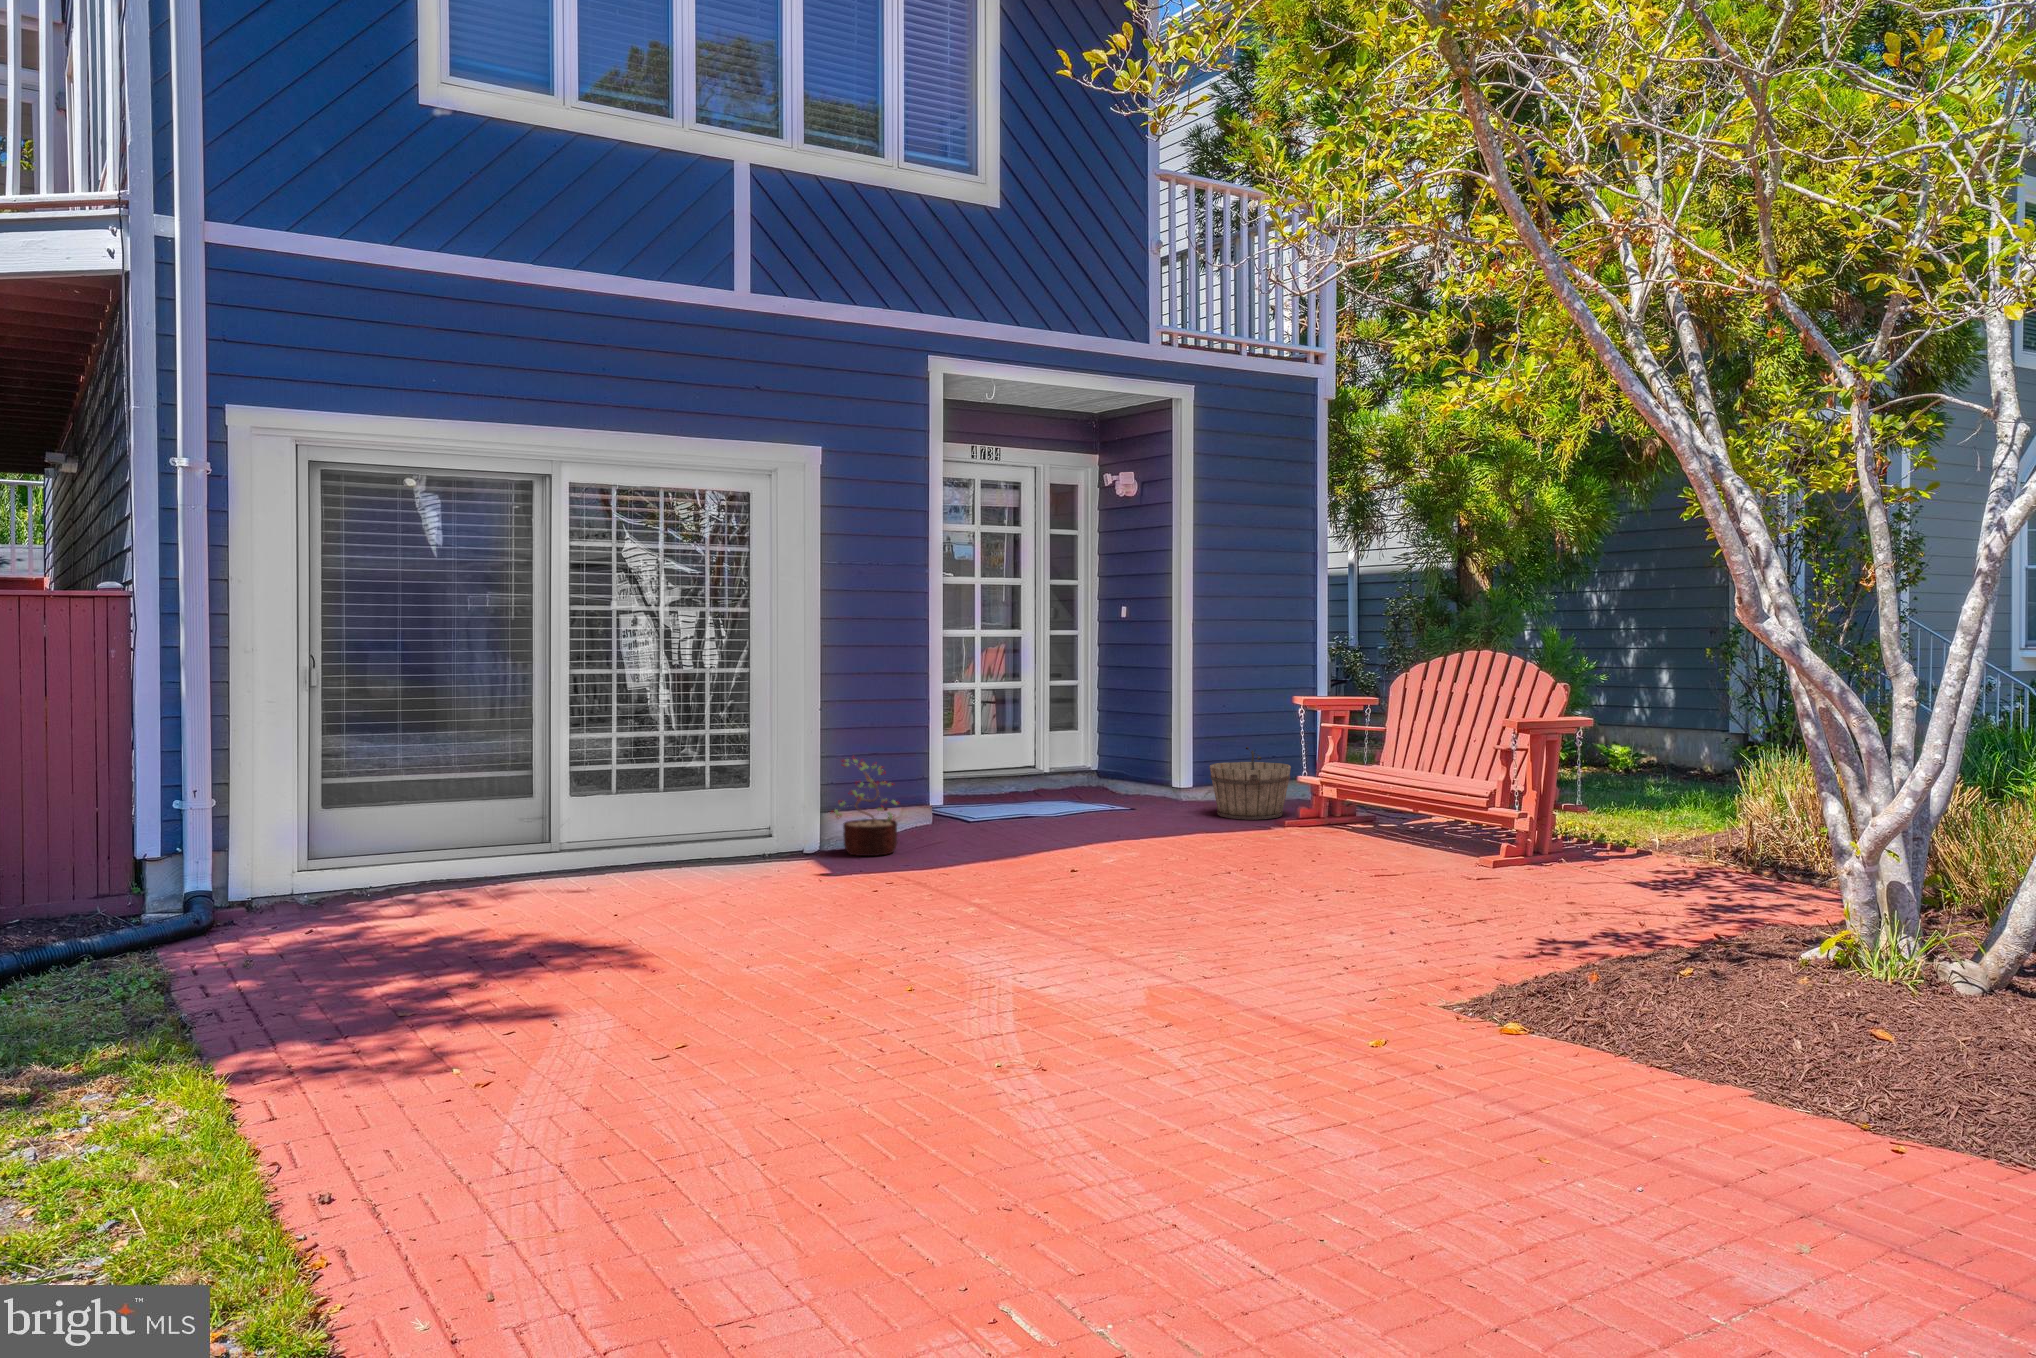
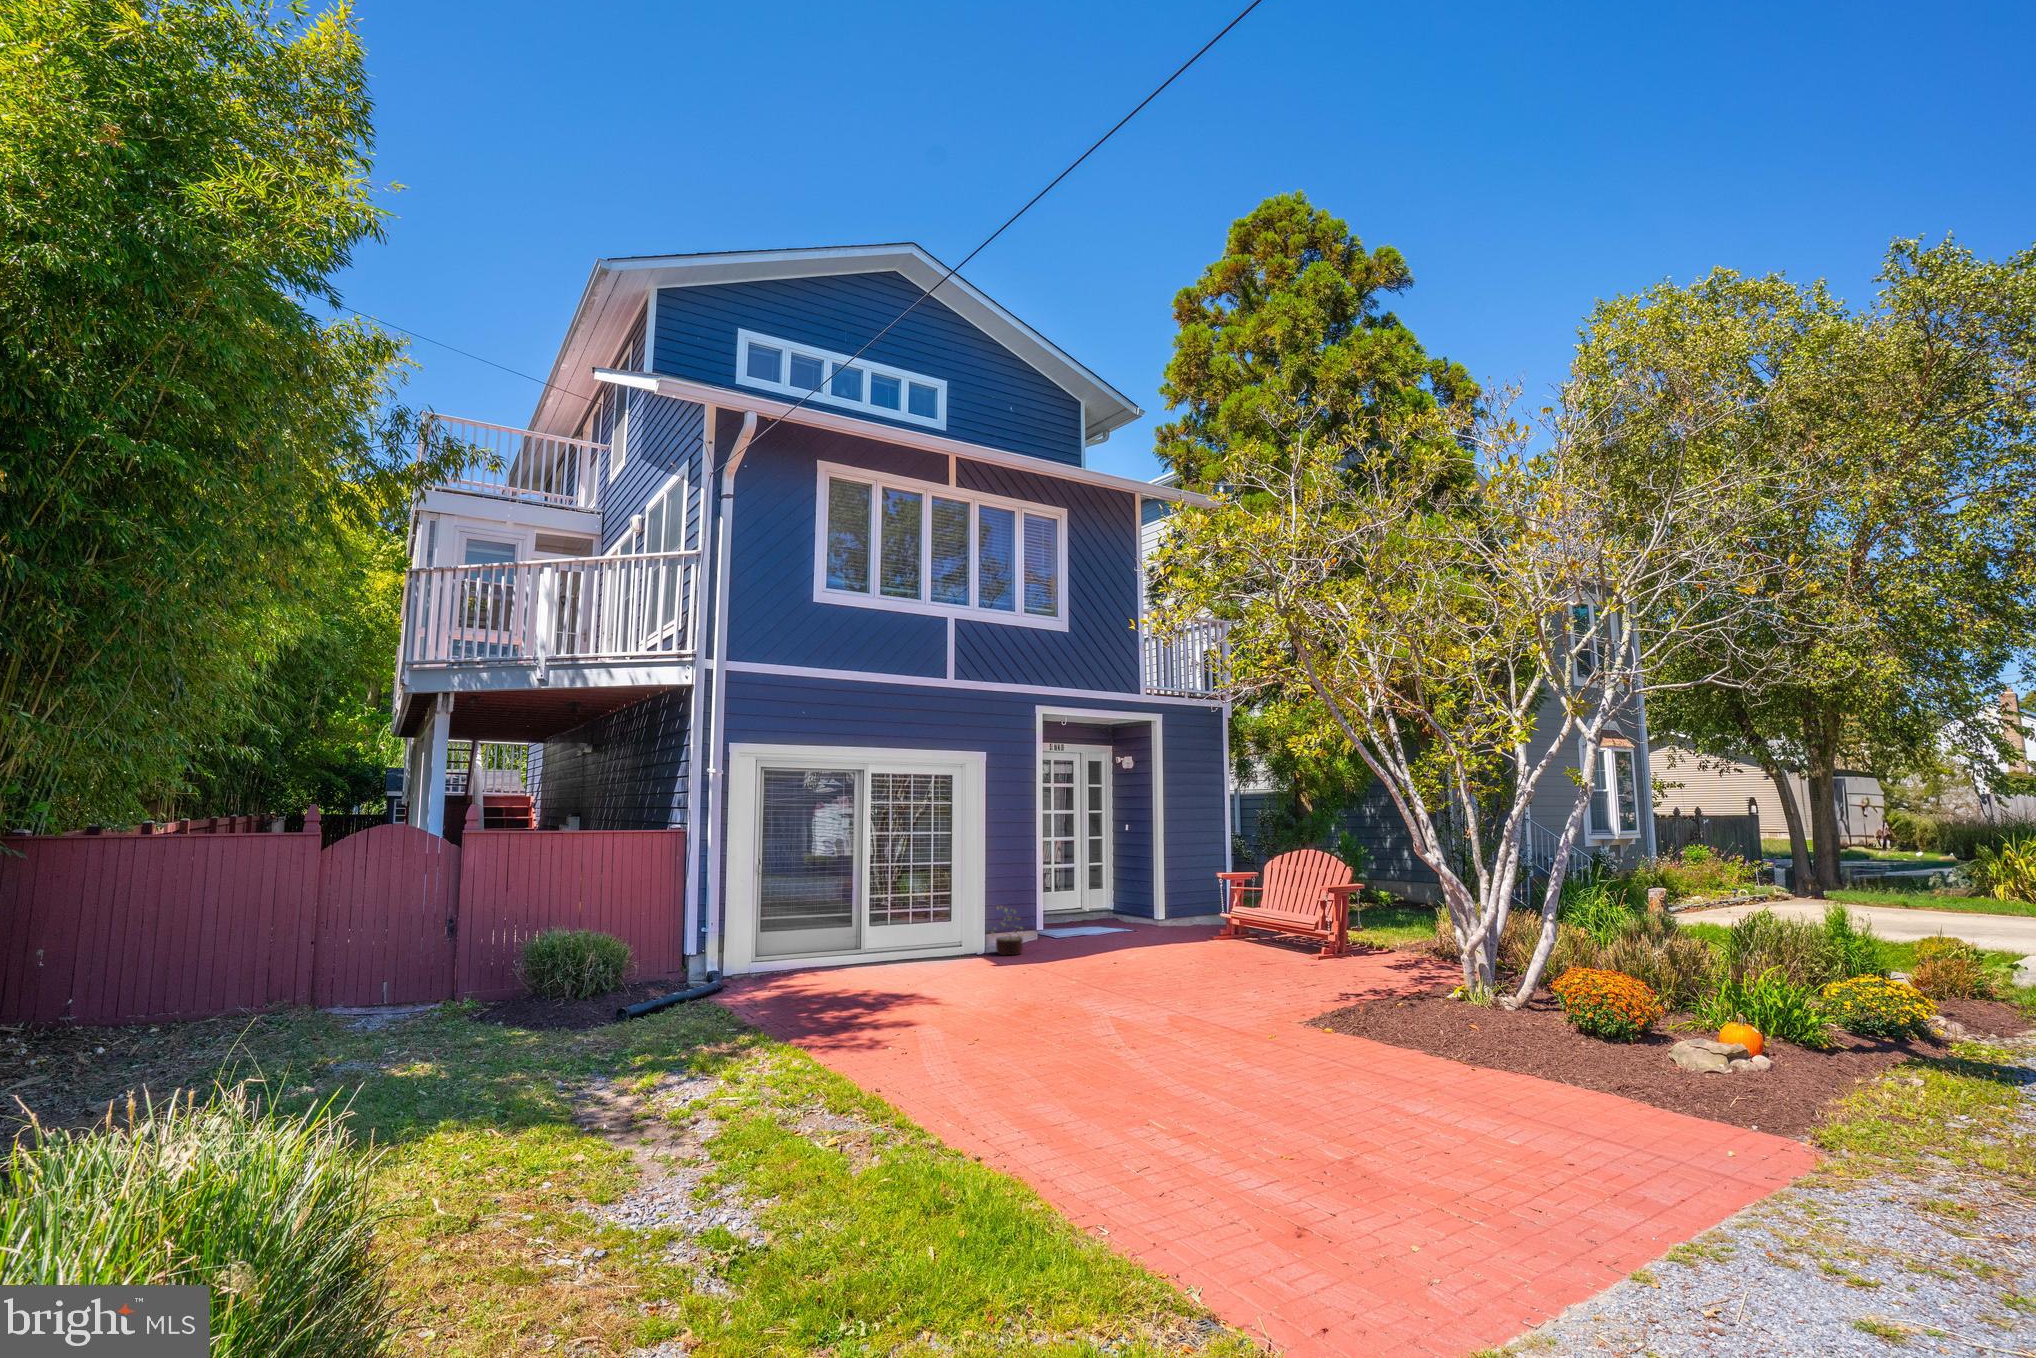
wooden bucket: present [1210,747,1291,820] -> none [1174,898,1216,937]

